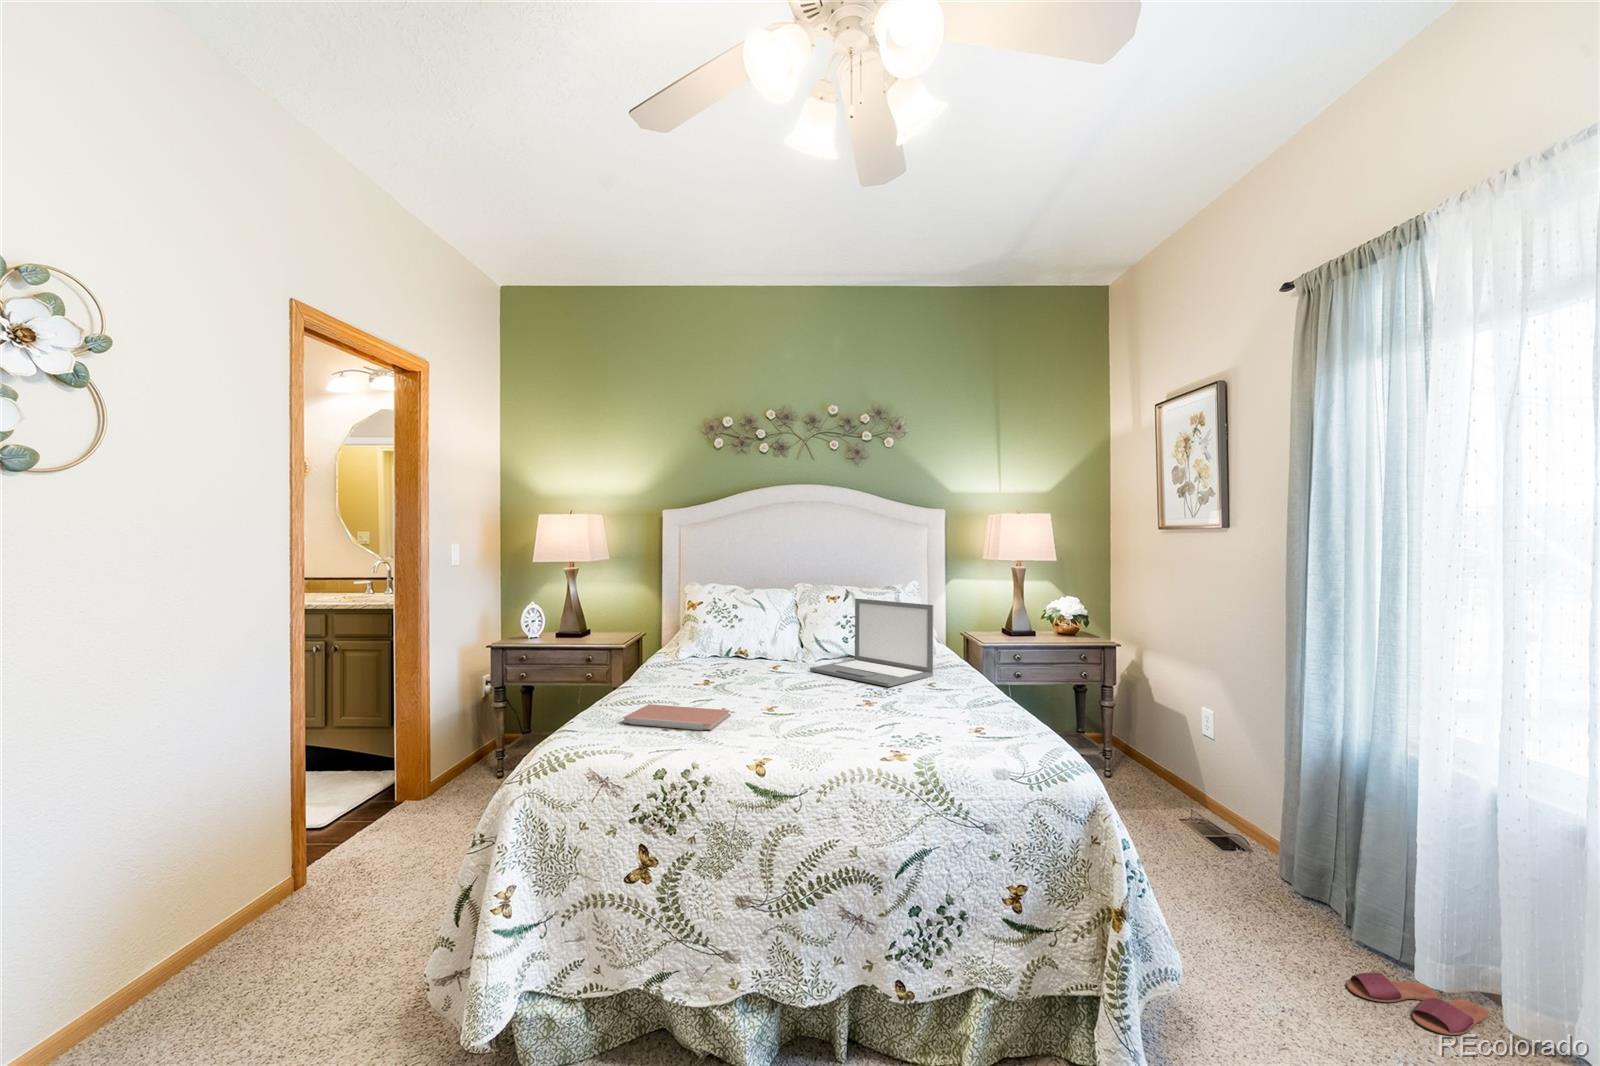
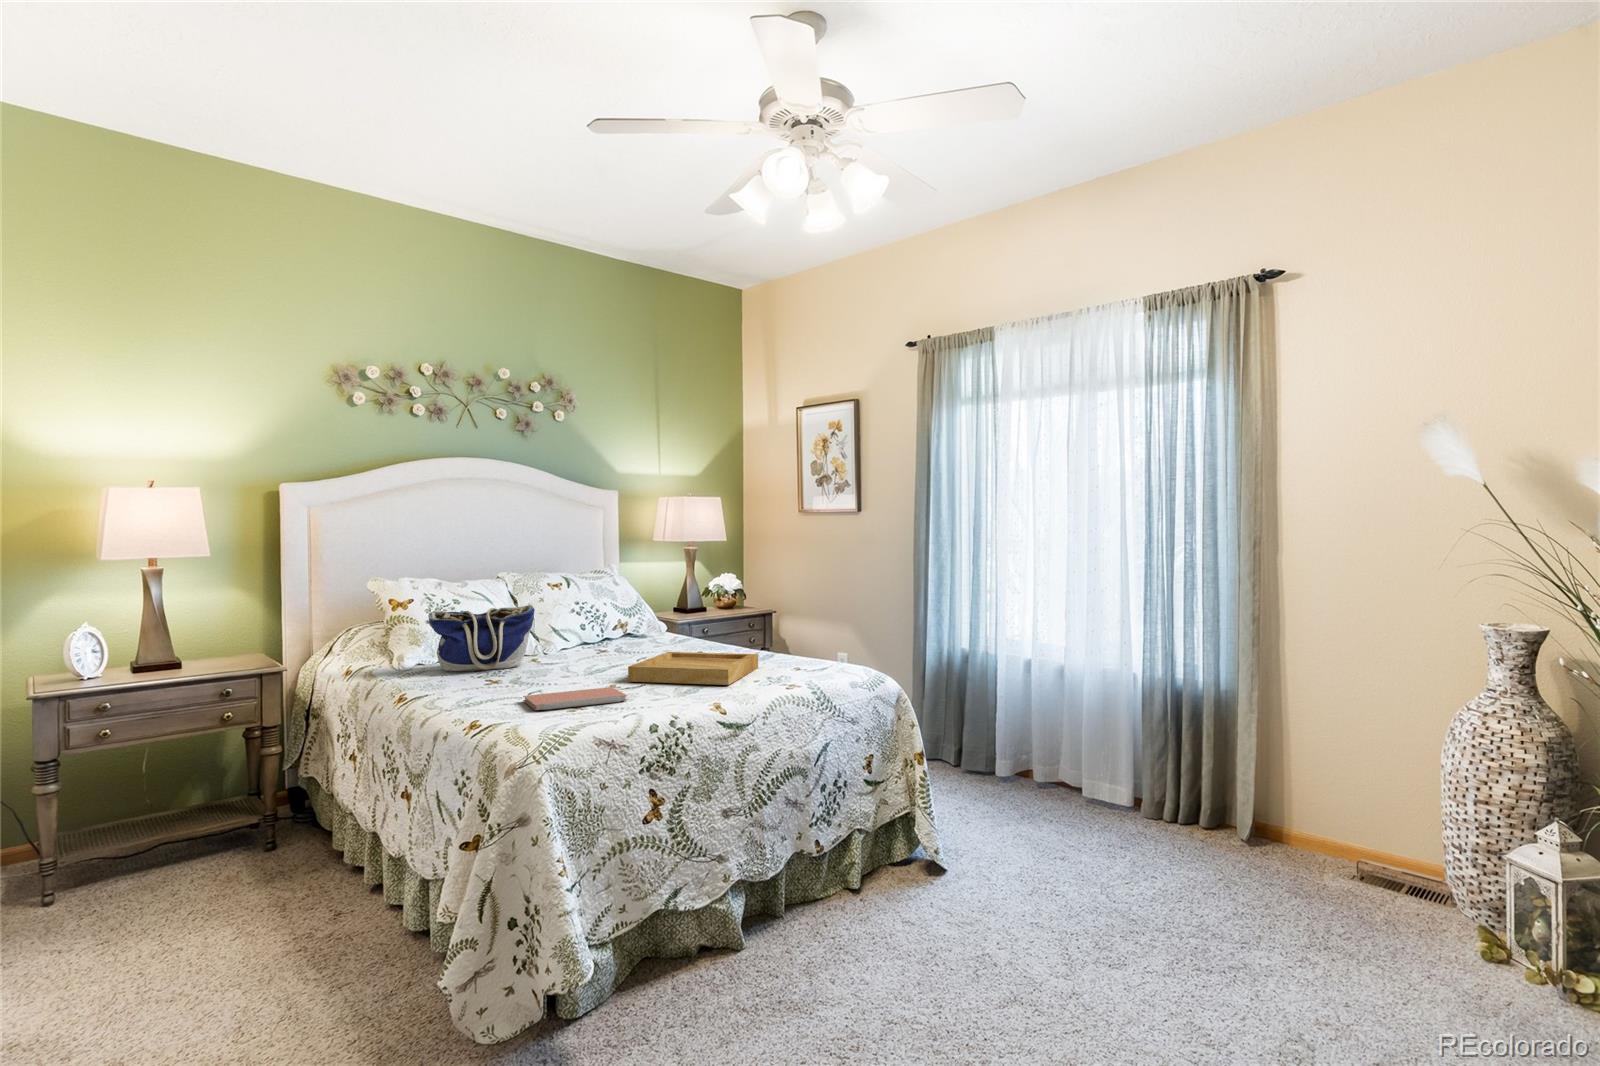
laptop: present [810,598,933,687] -> none [583,583,695,658]
tote bag: none [674,613,759,671] -> present [427,605,535,671]
tray: none [772,678,932,734] -> present [628,652,758,685]
slippers: present [1347,972,1489,1035] -> none [976,782,1031,799]

